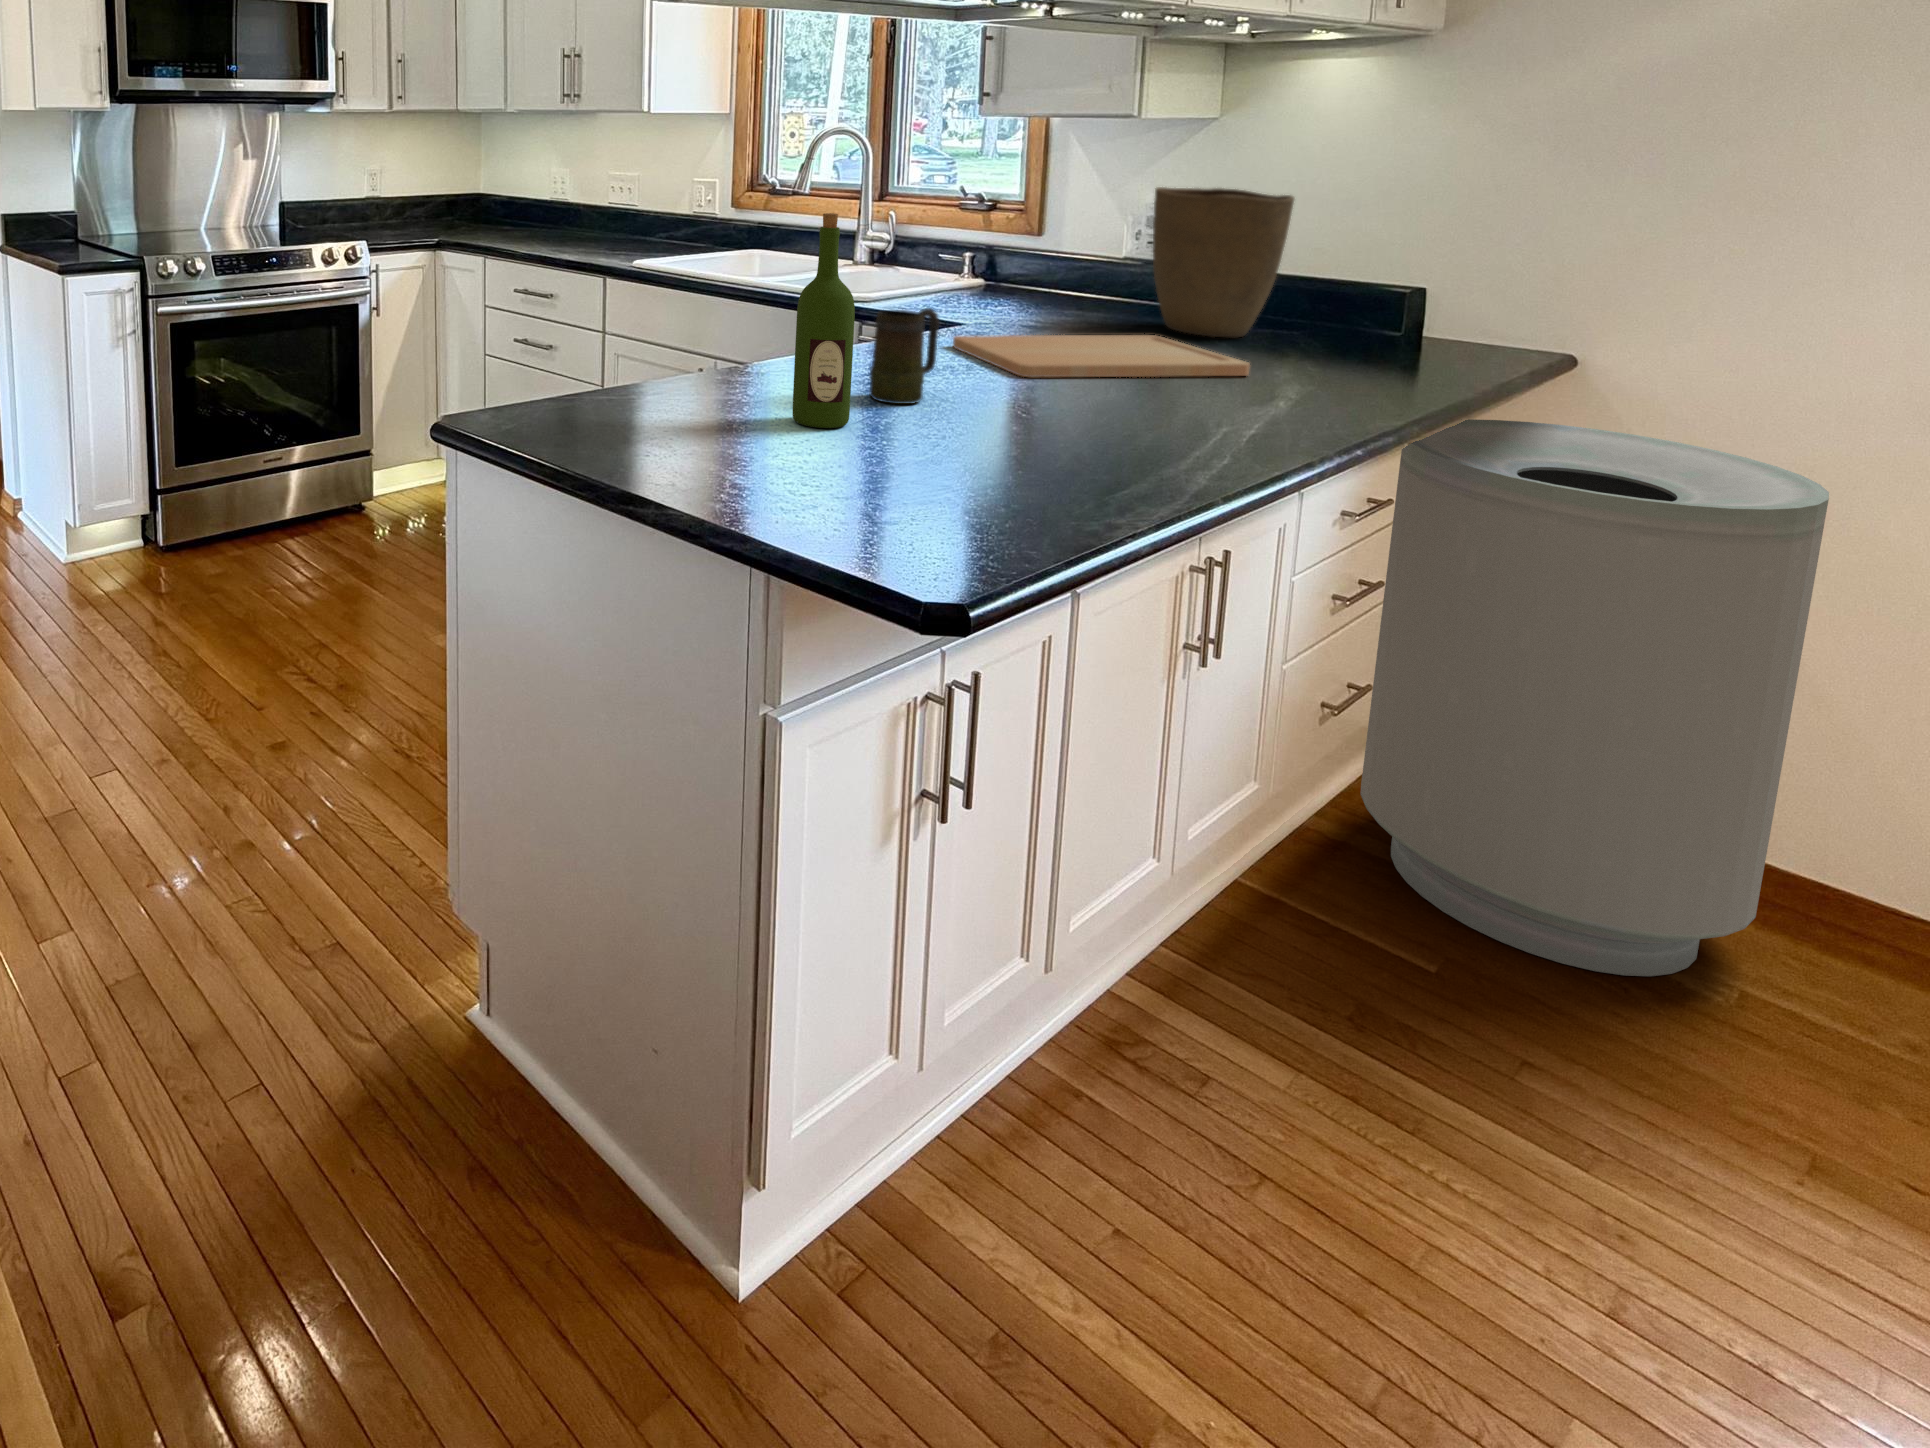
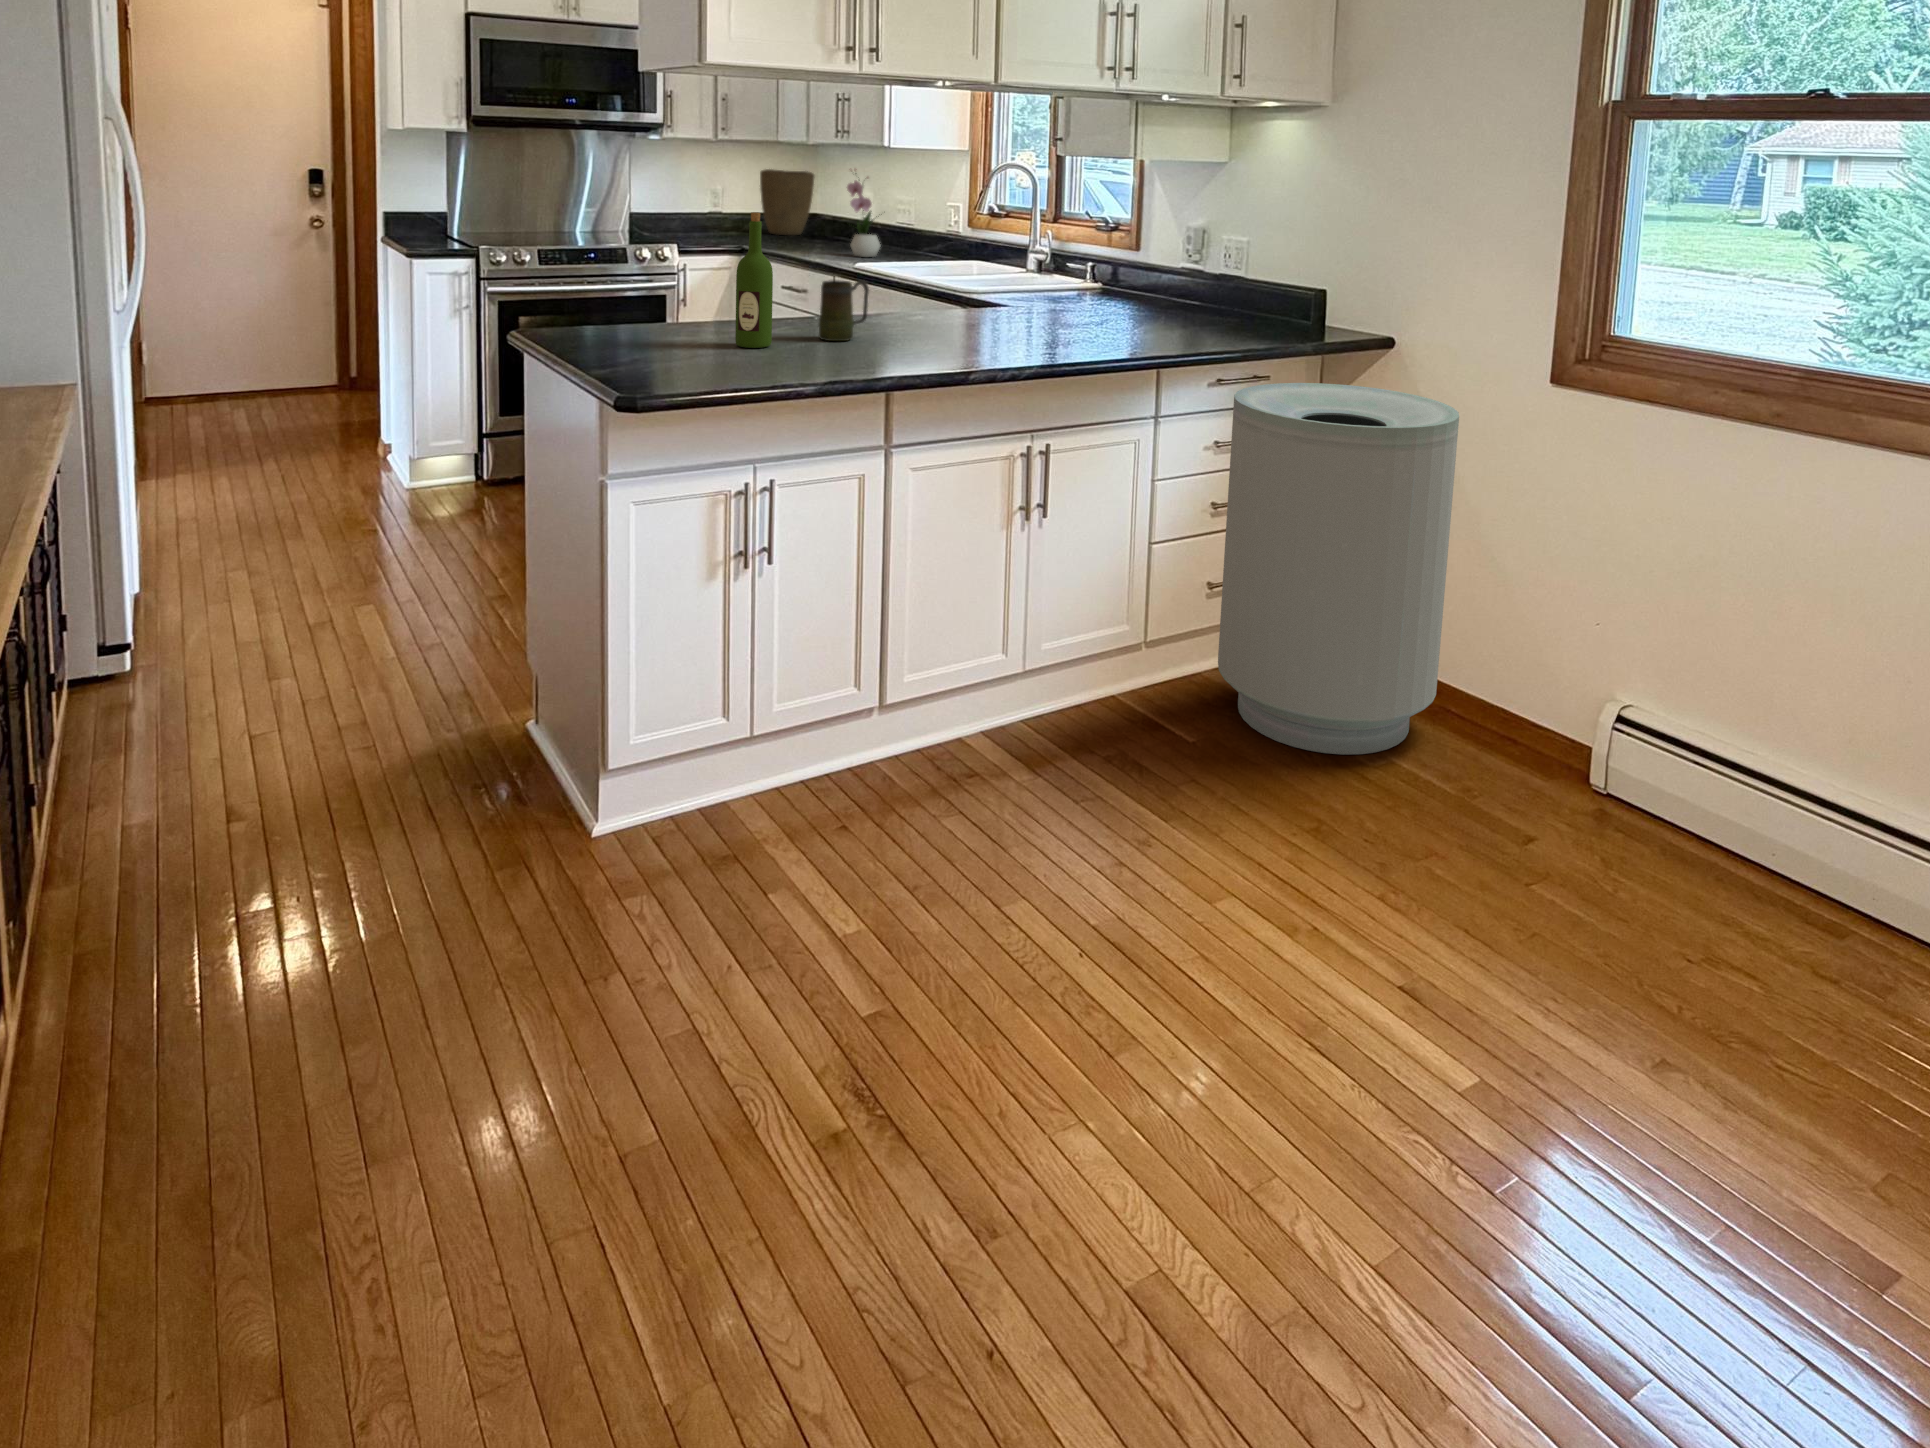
flower arrangement: none [587,140,630,250] -> present [847,173,880,257]
vase: present [1153,187,1294,337] -> present [760,169,815,235]
cutting board: present [953,335,1250,378] -> none [957,311,1124,340]

